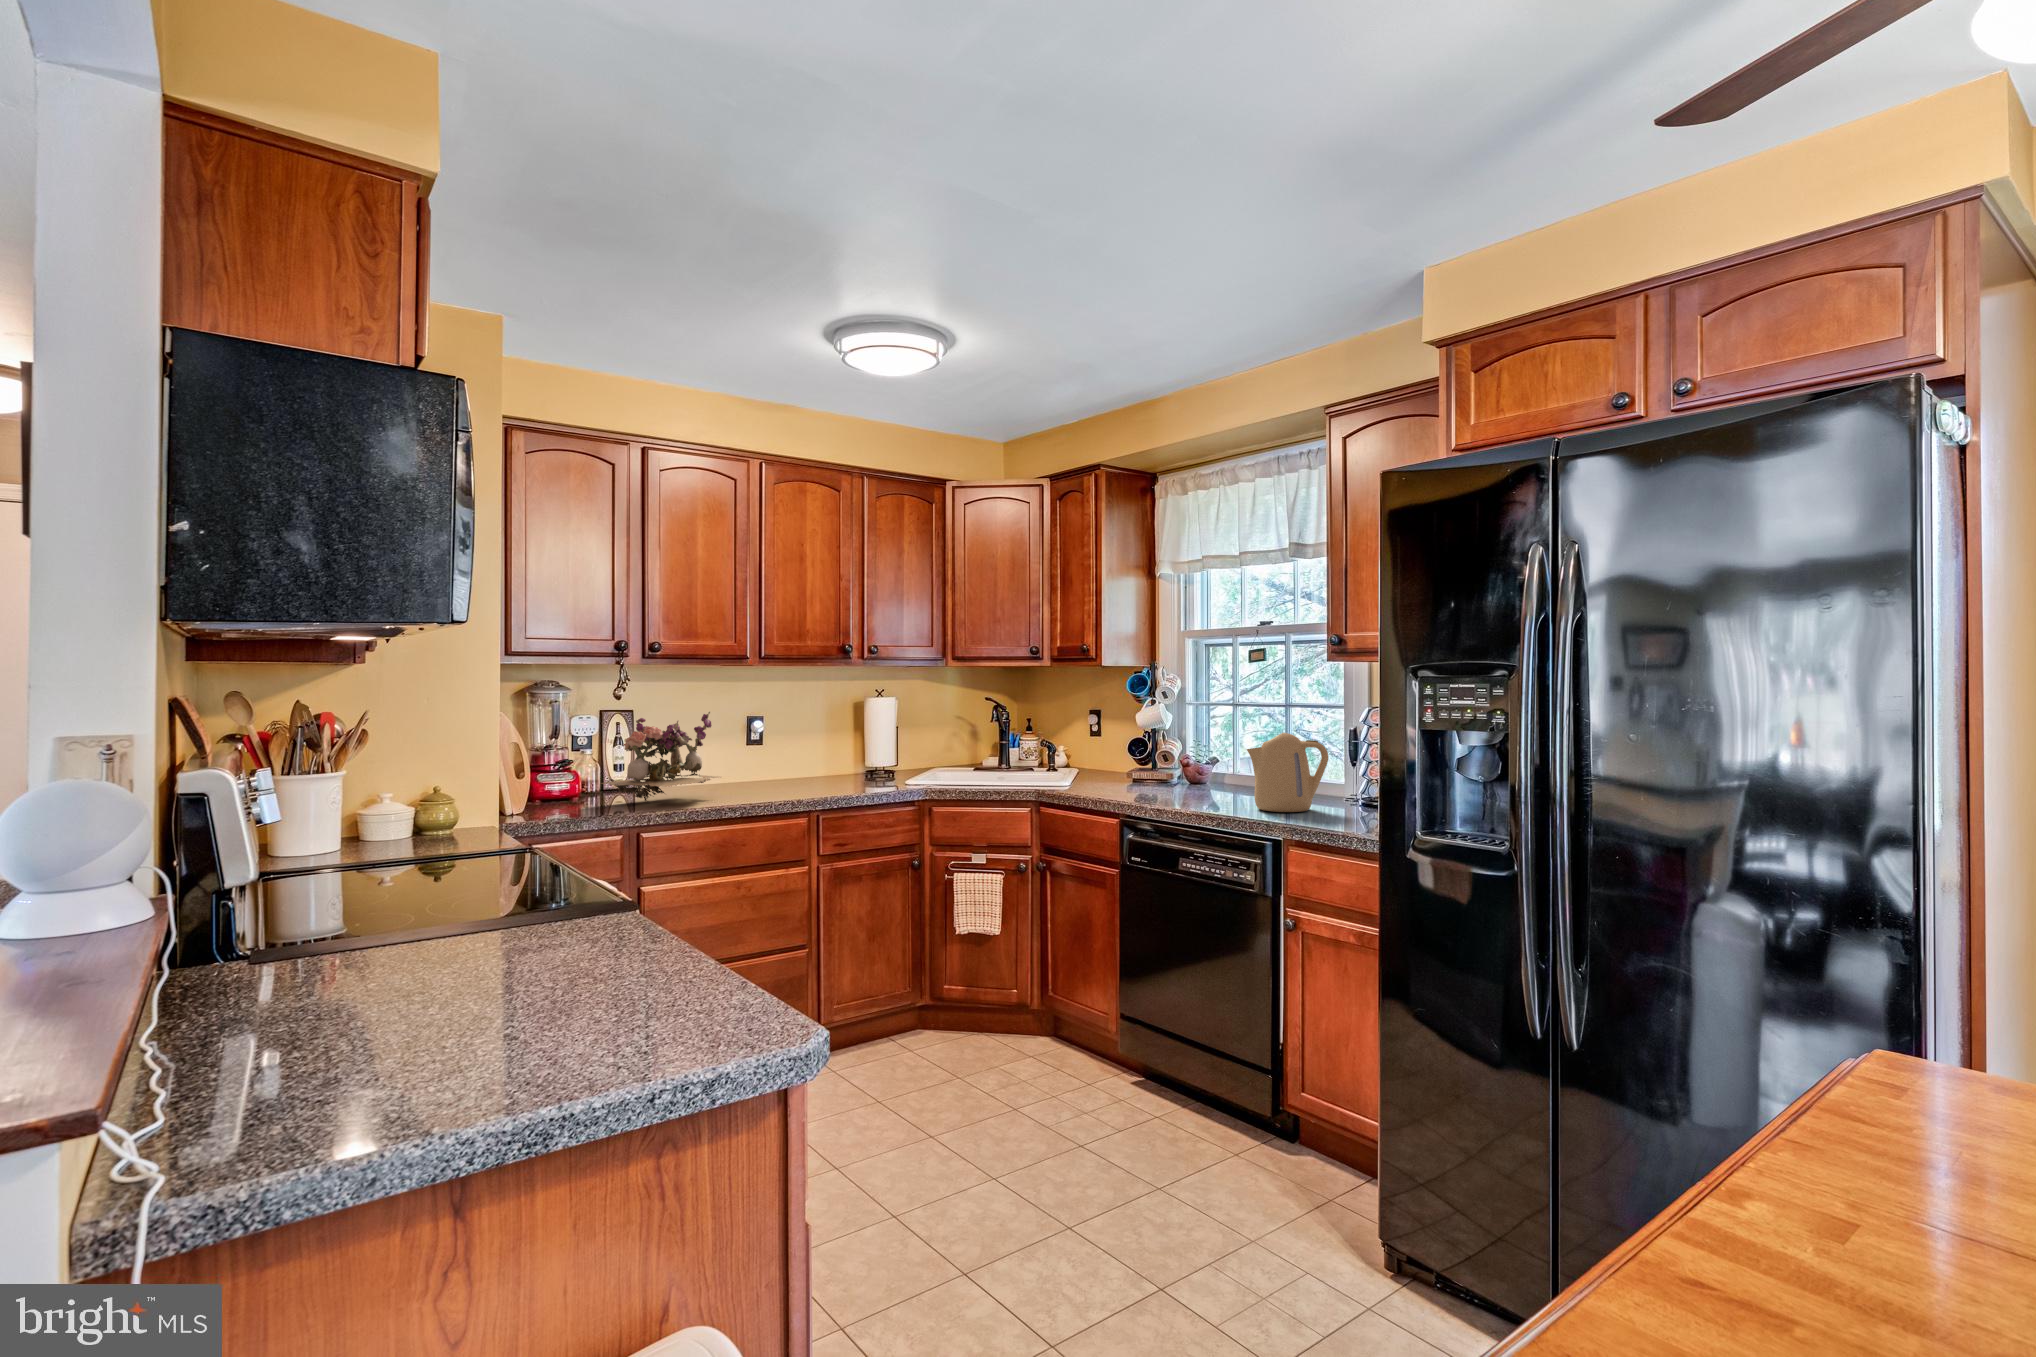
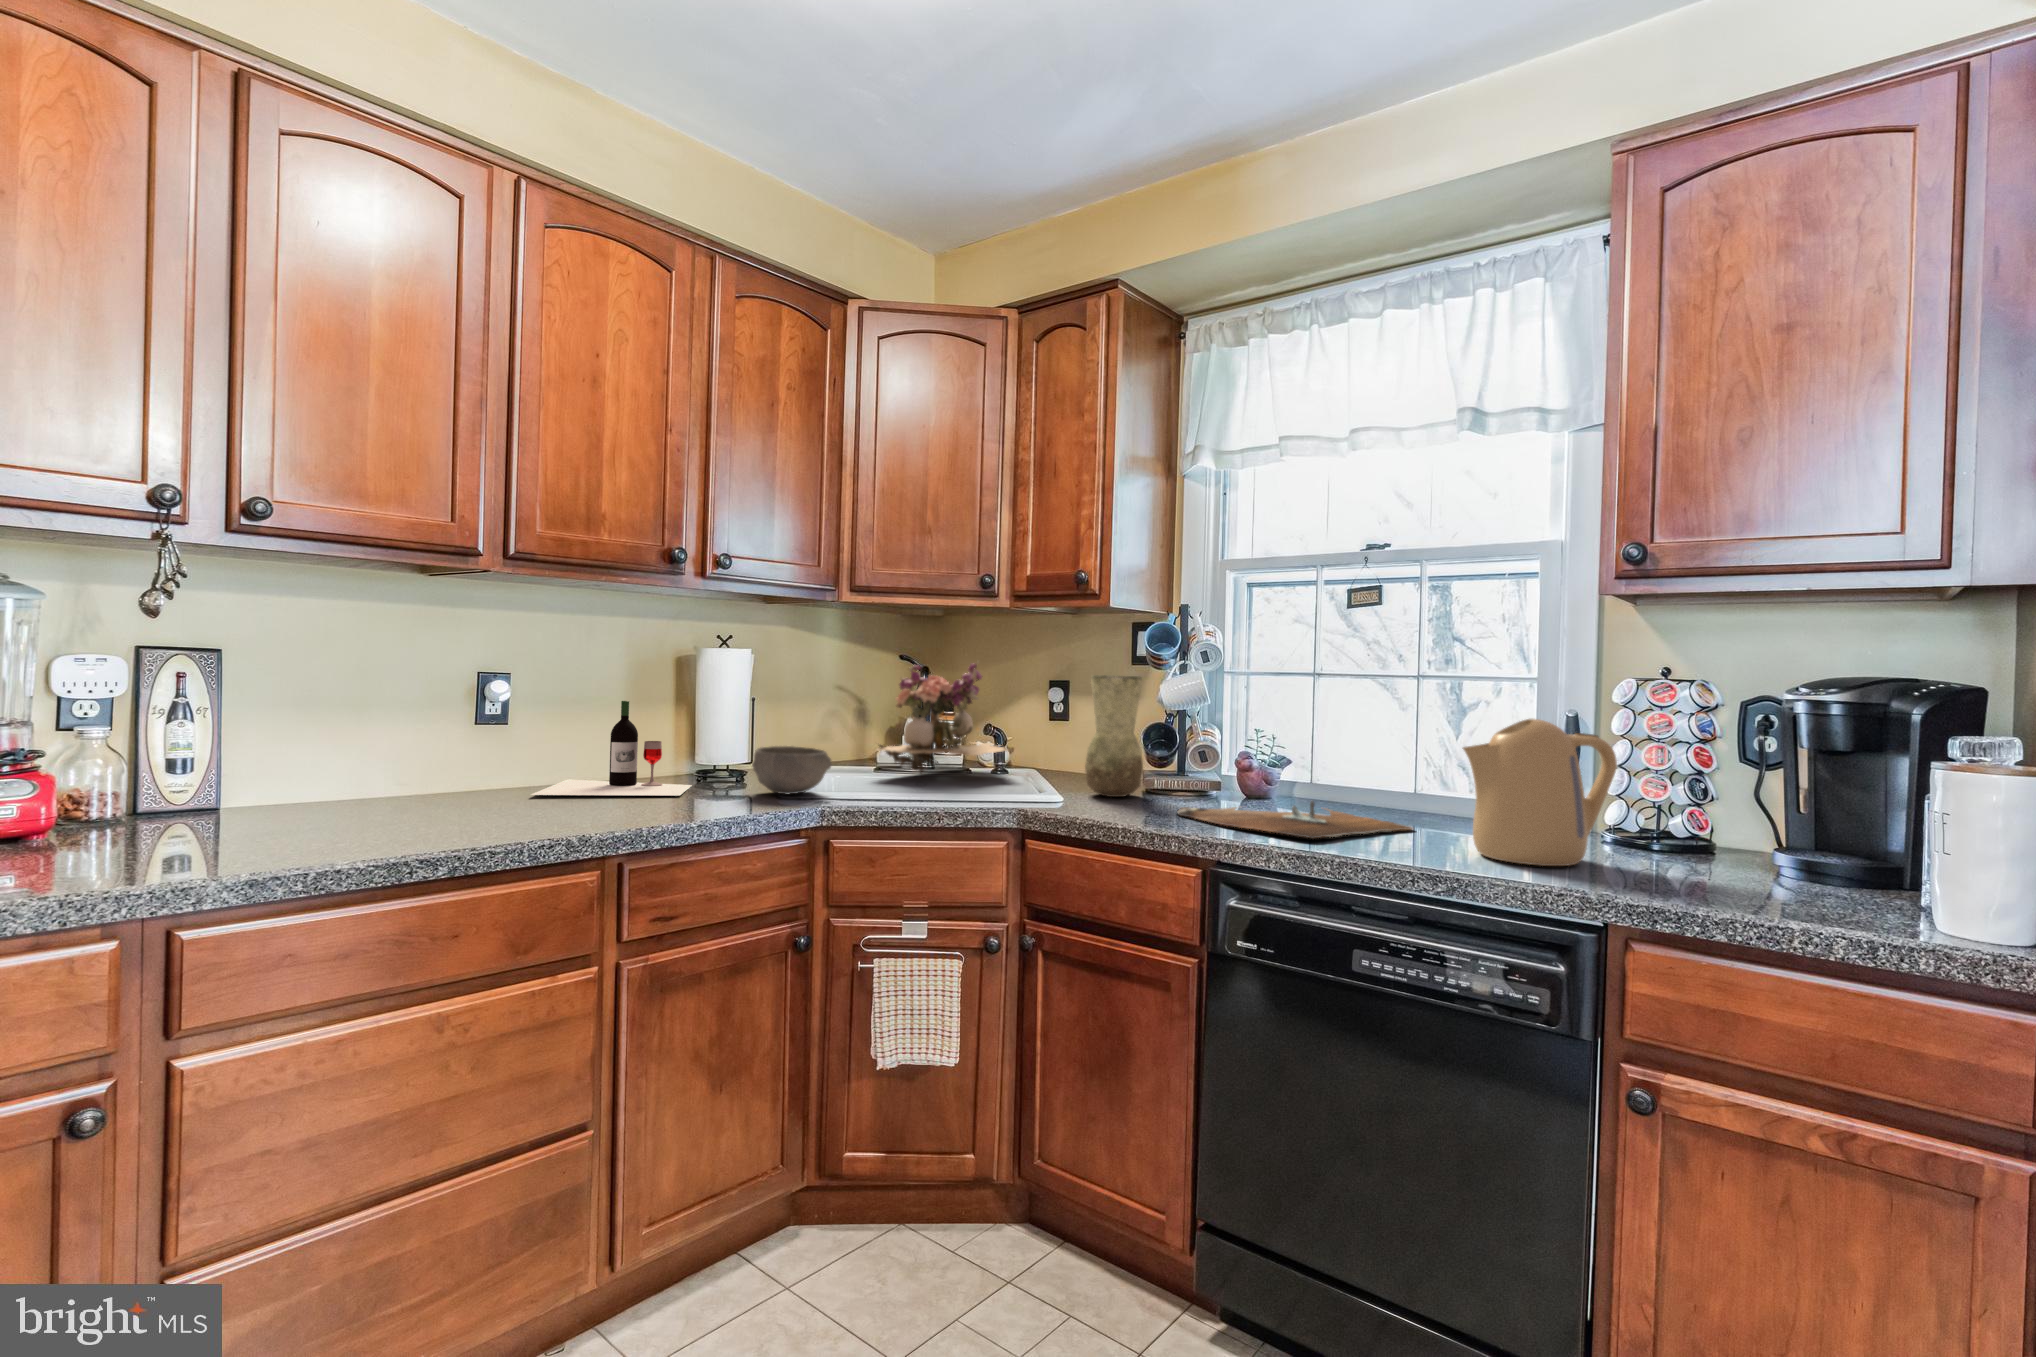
vase: none [1083,710,1118,784] -> present [1085,675,1143,797]
flower arrangement: present [602,712,721,801] -> present [877,663,1012,773]
wine bottle: none [774,731,865,784] -> present [531,701,692,796]
bowl: none [889,756,934,783] -> present [752,746,831,794]
cutting board: none [1122,782,1251,801] -> present [1178,801,1413,838]

